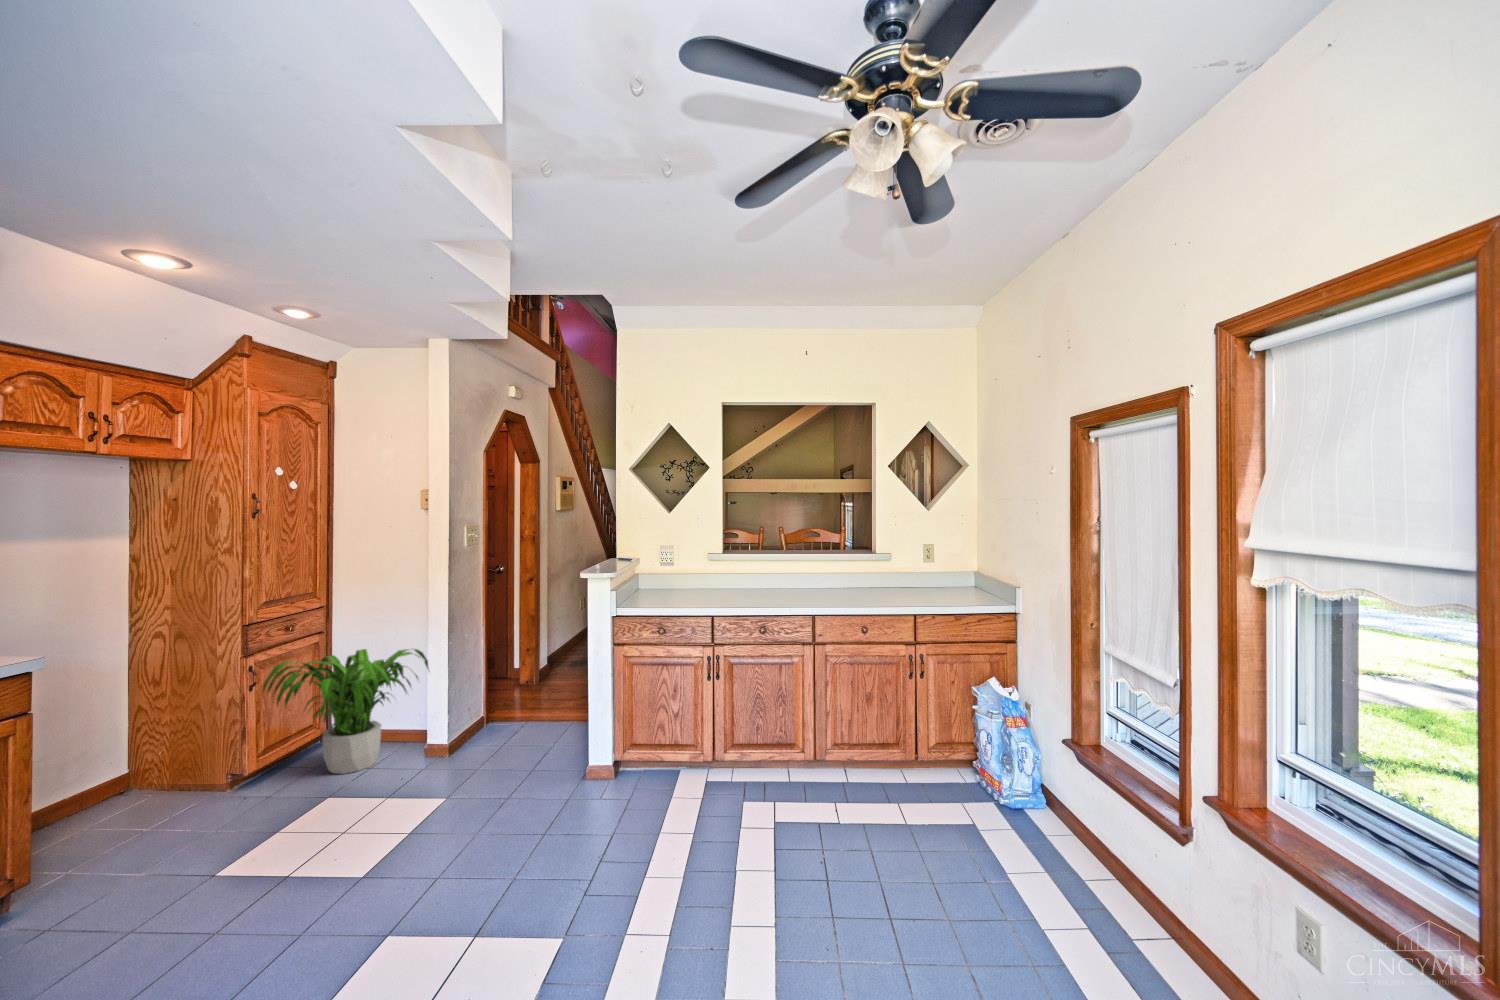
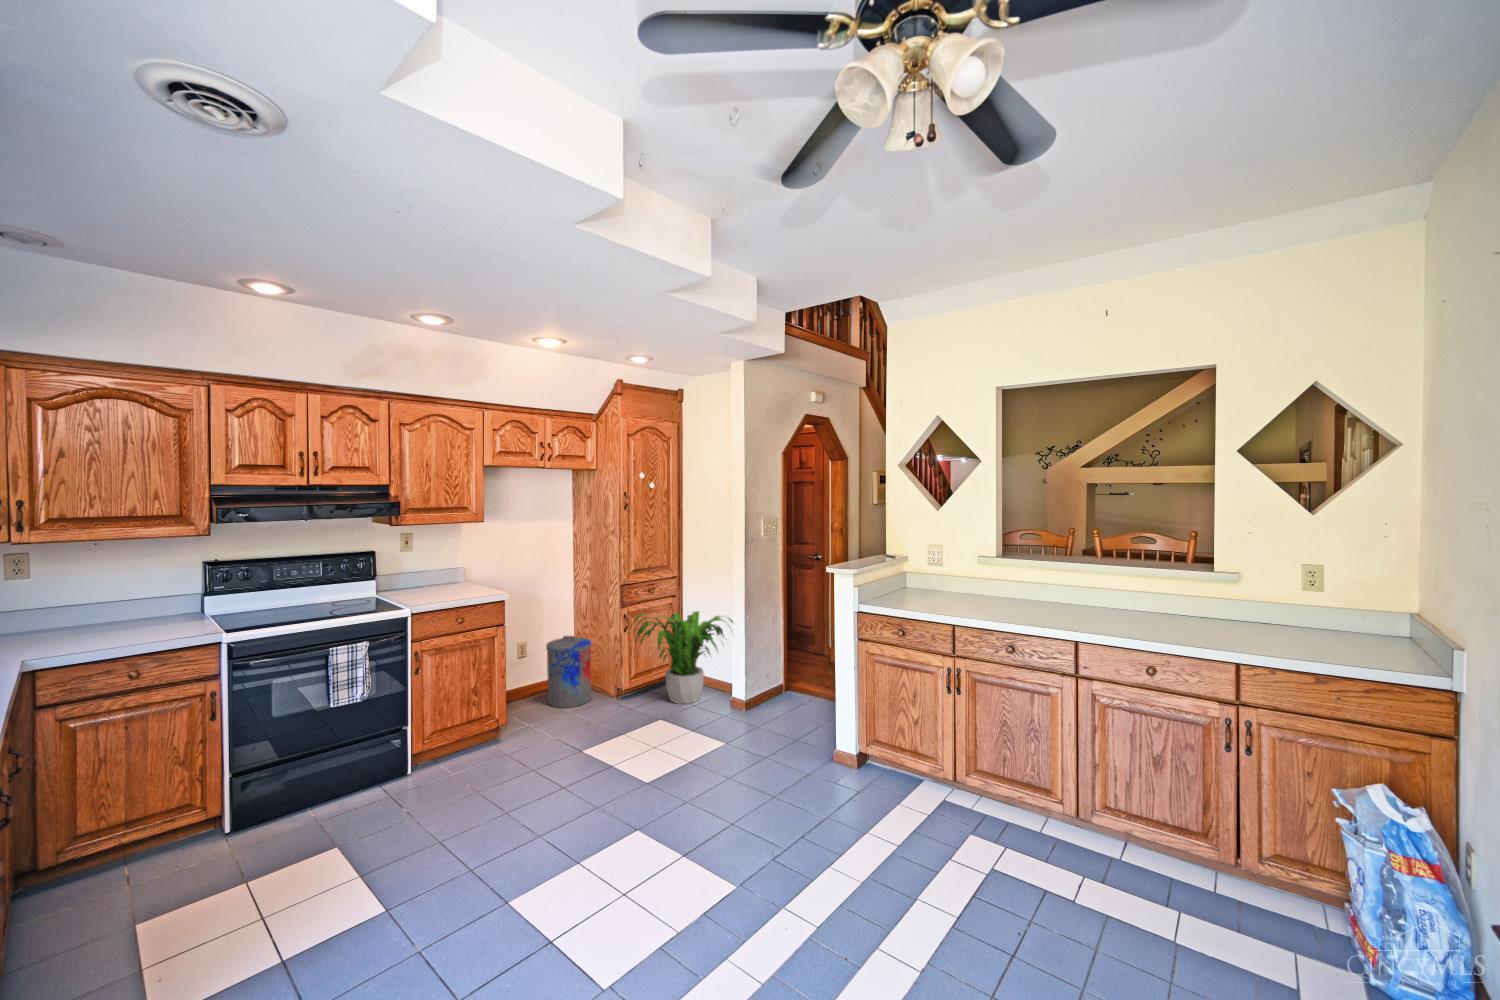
trash can: none [94,713,188,831] -> present [546,636,592,708]

